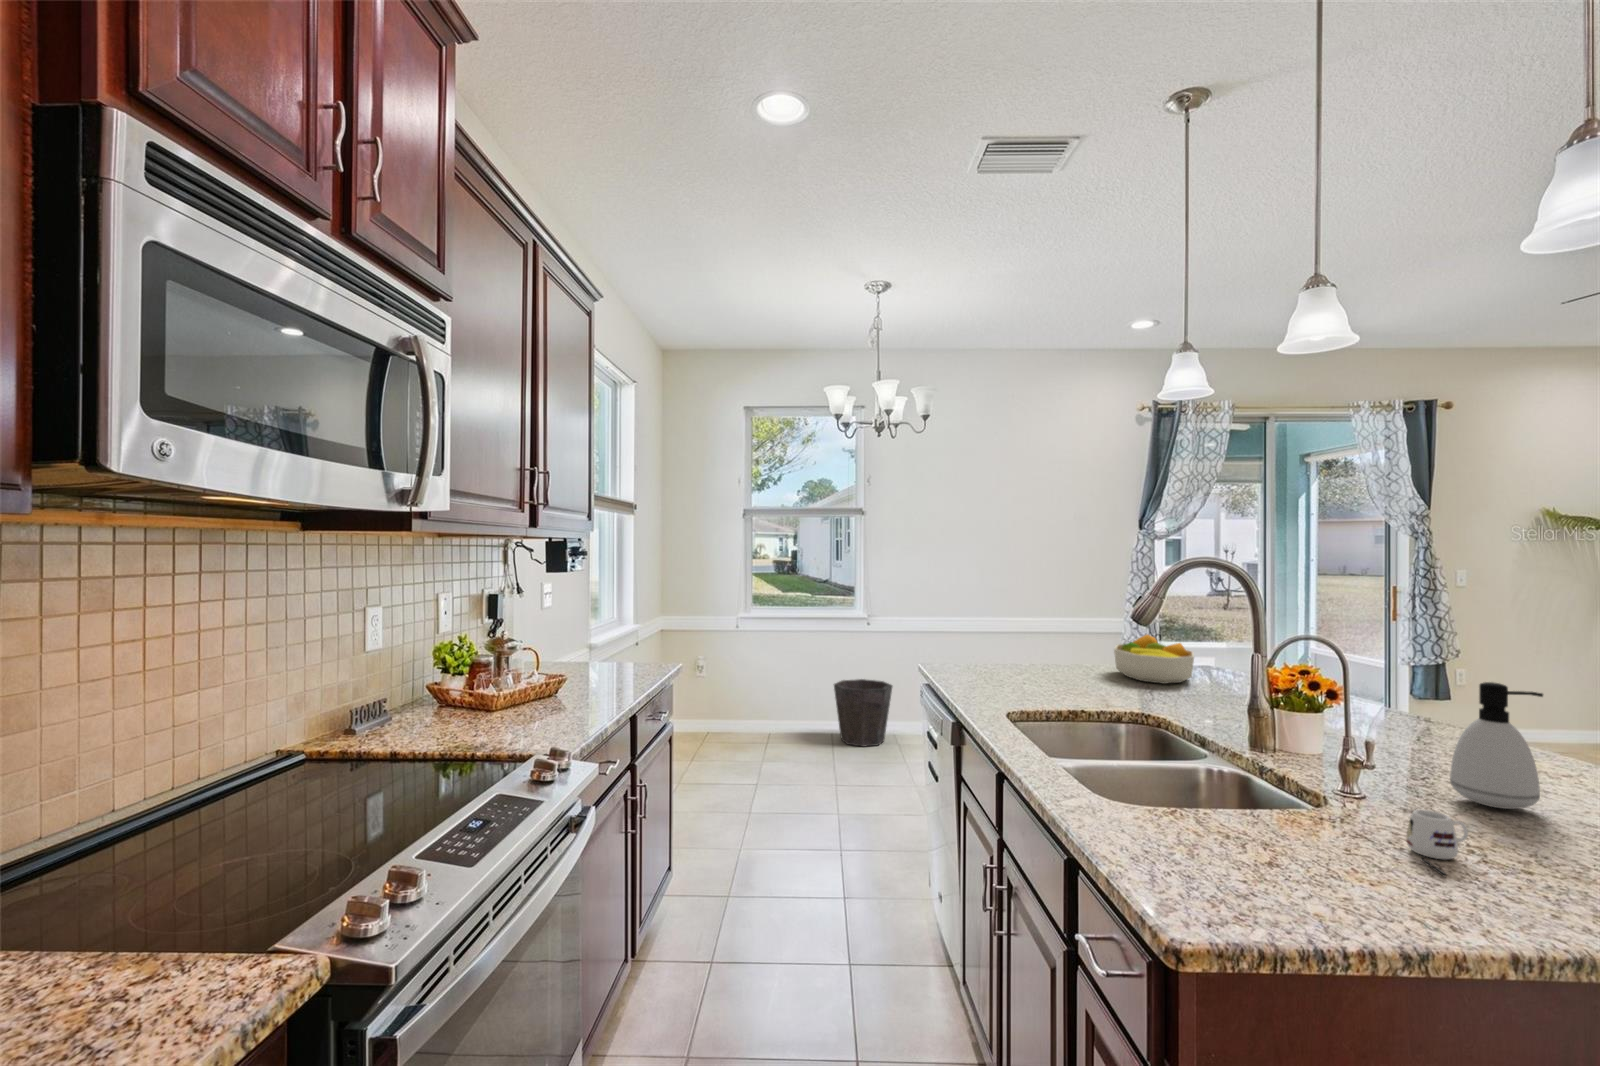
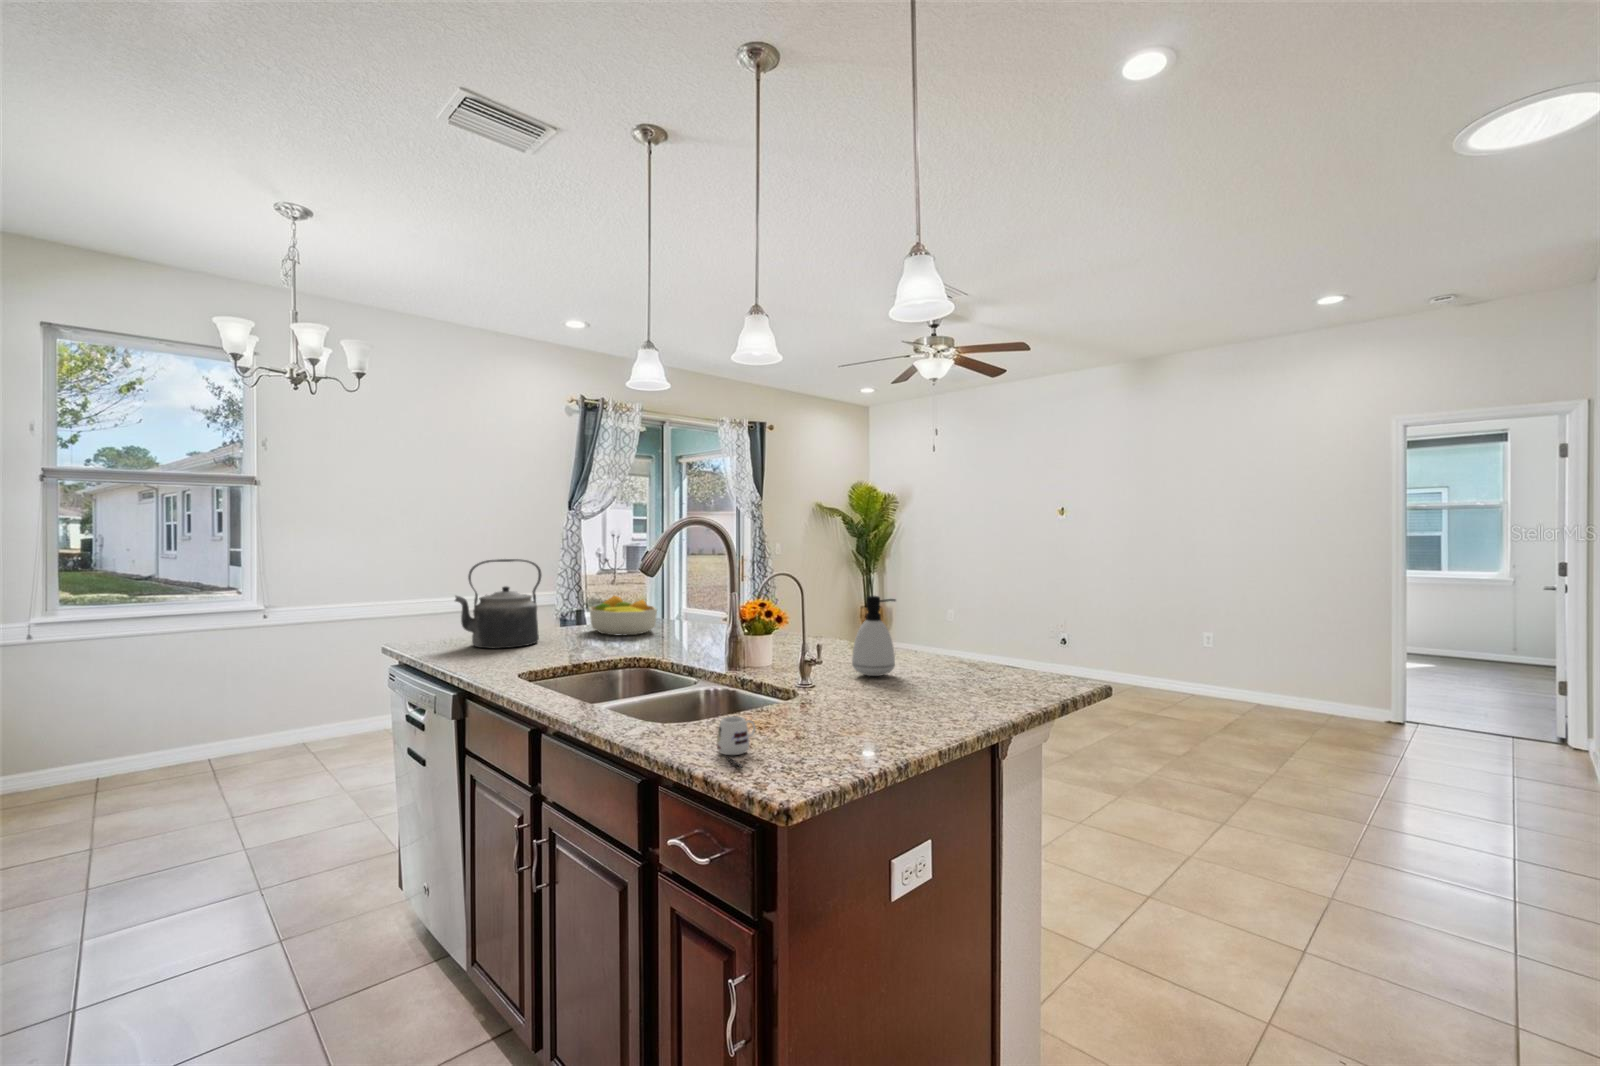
kettle: none [973,589,1058,679] -> present [455,559,541,648]
waste bin: present [834,679,892,747] -> none [212,686,303,771]
mug: present [1406,810,1468,876] -> present [717,716,756,768]

